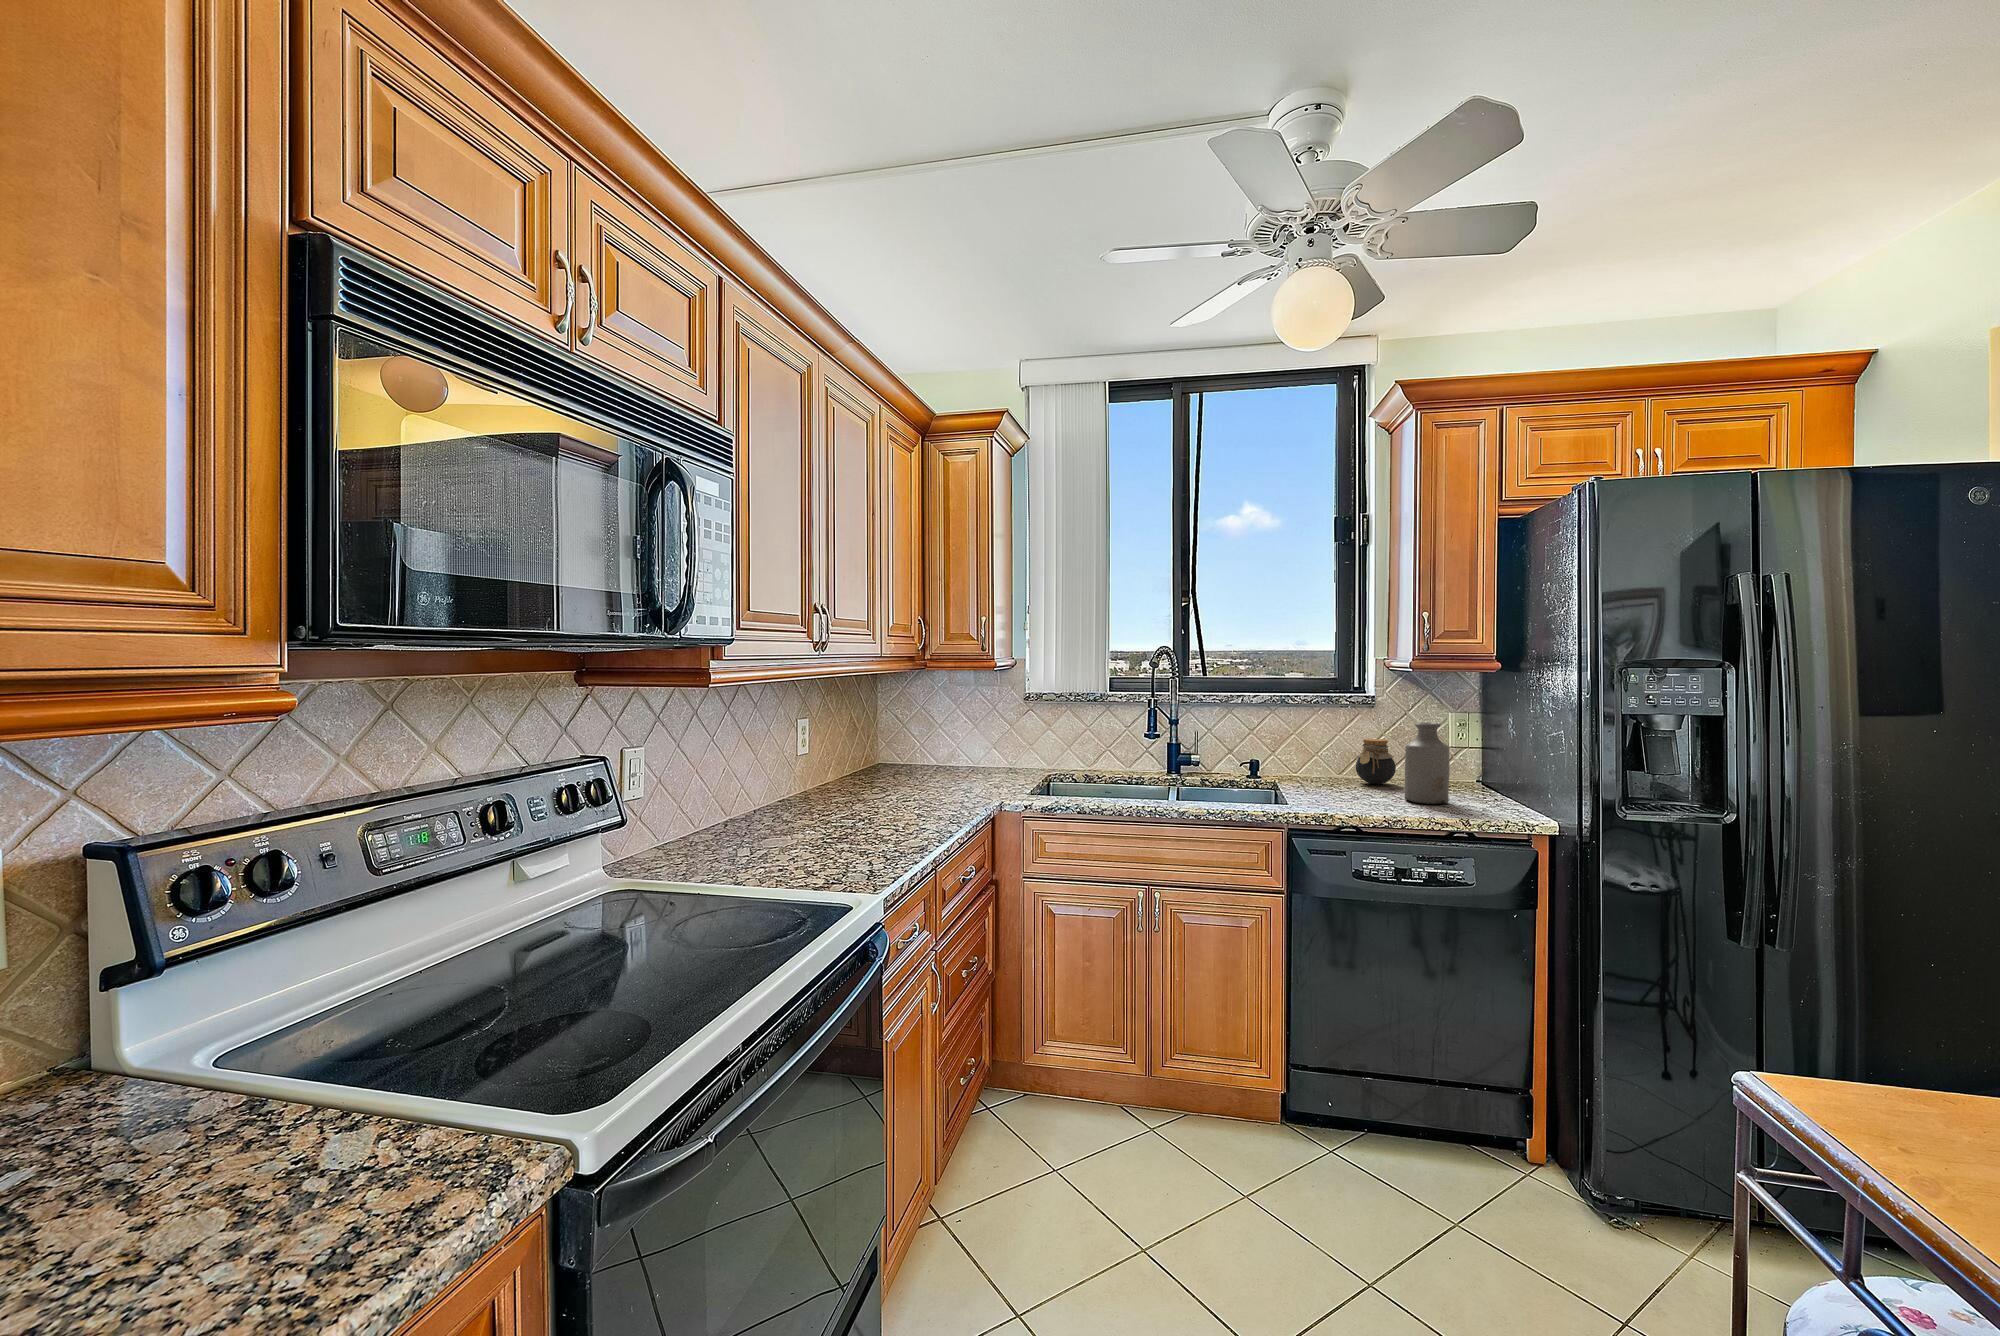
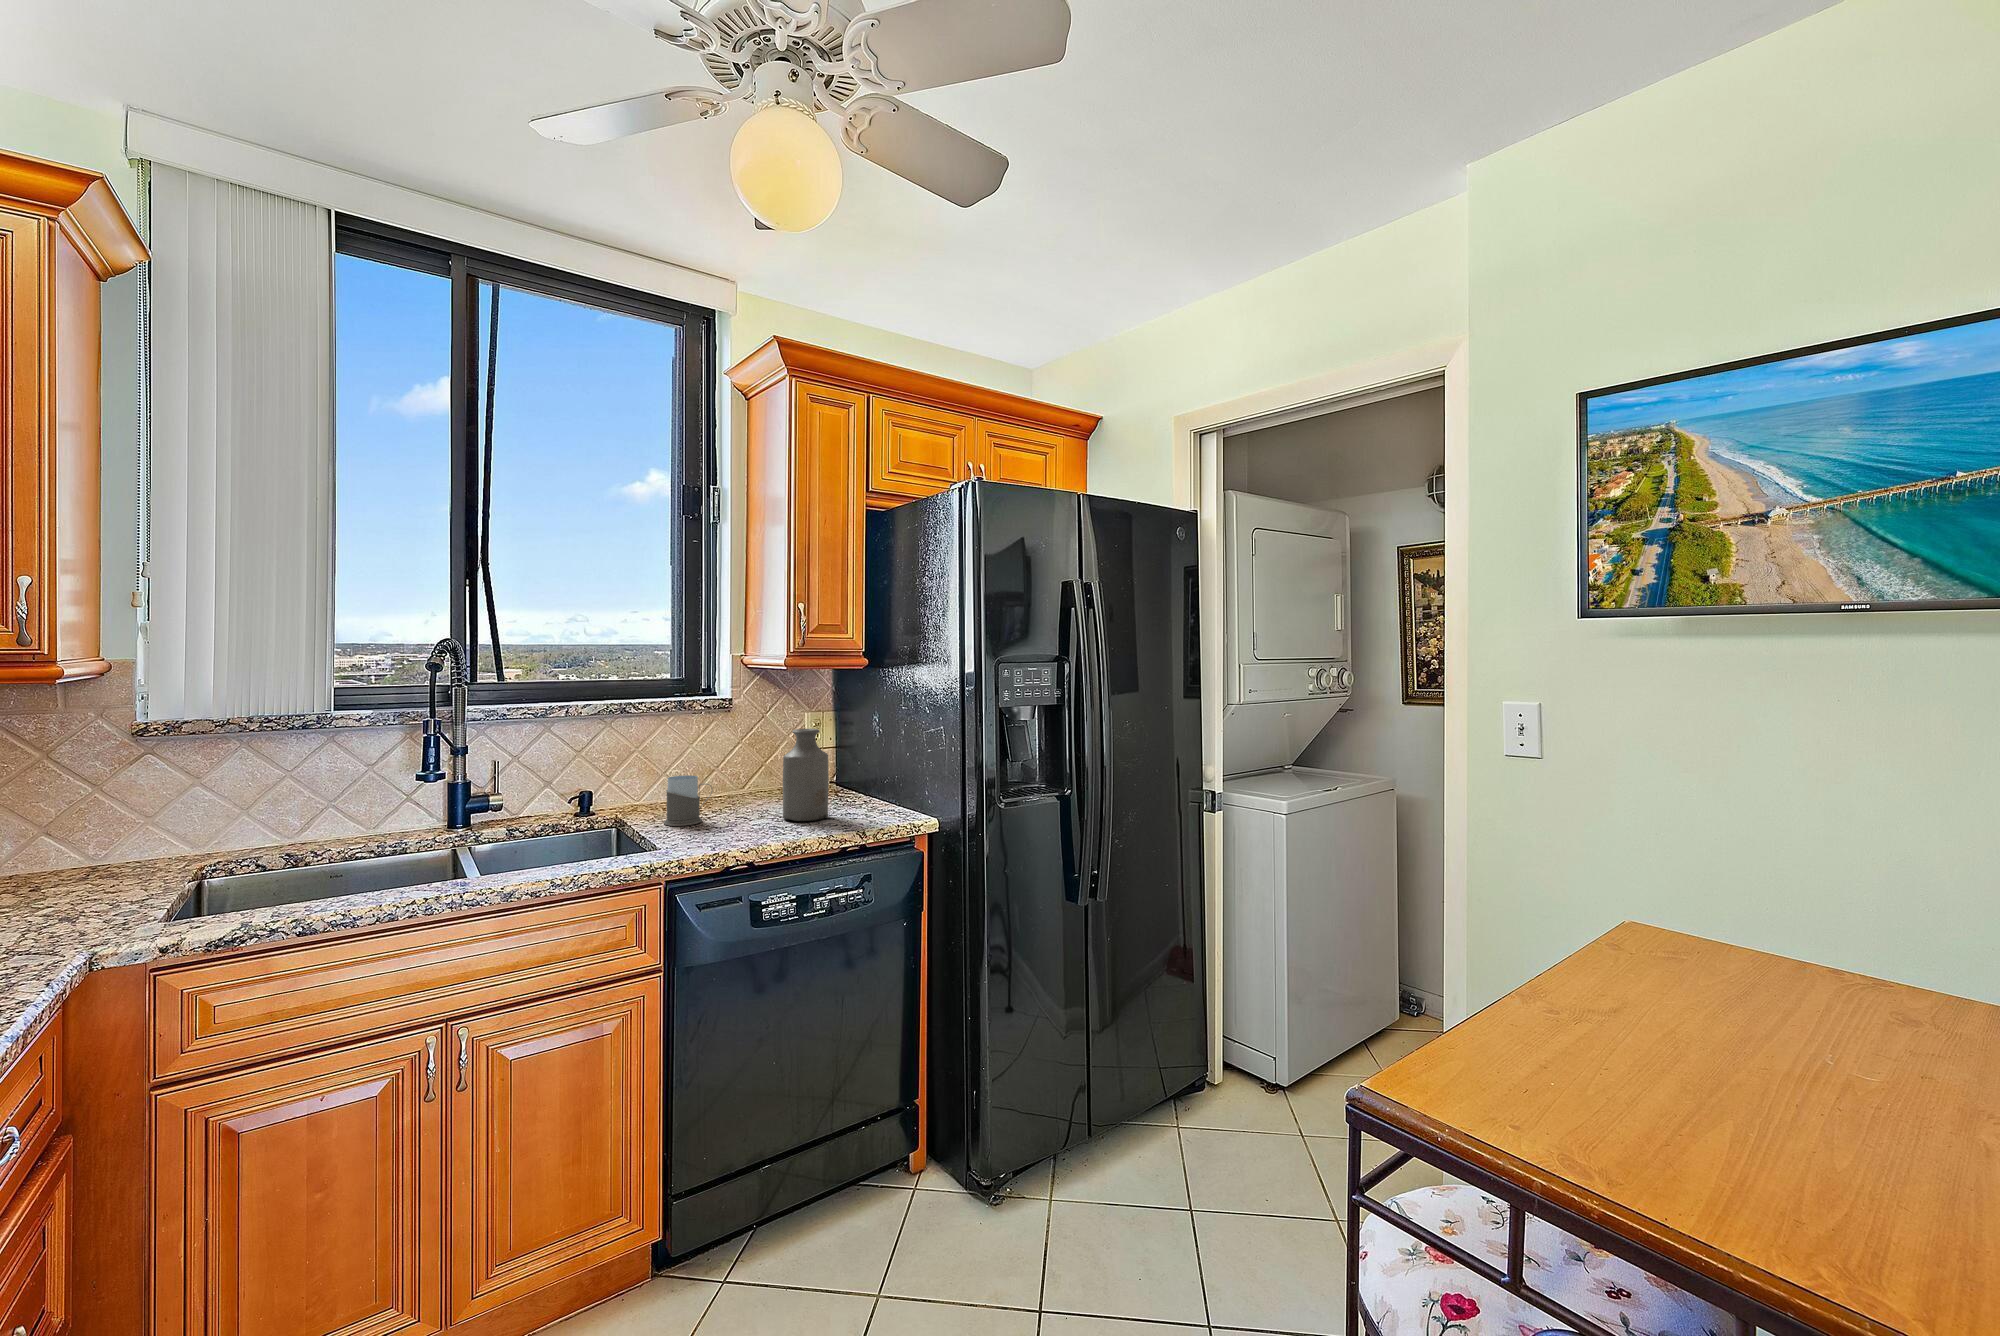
jar: present [1356,739,1396,784] -> none [713,750,758,803]
mug: none [1306,754,1345,793] -> present [664,775,712,826]

